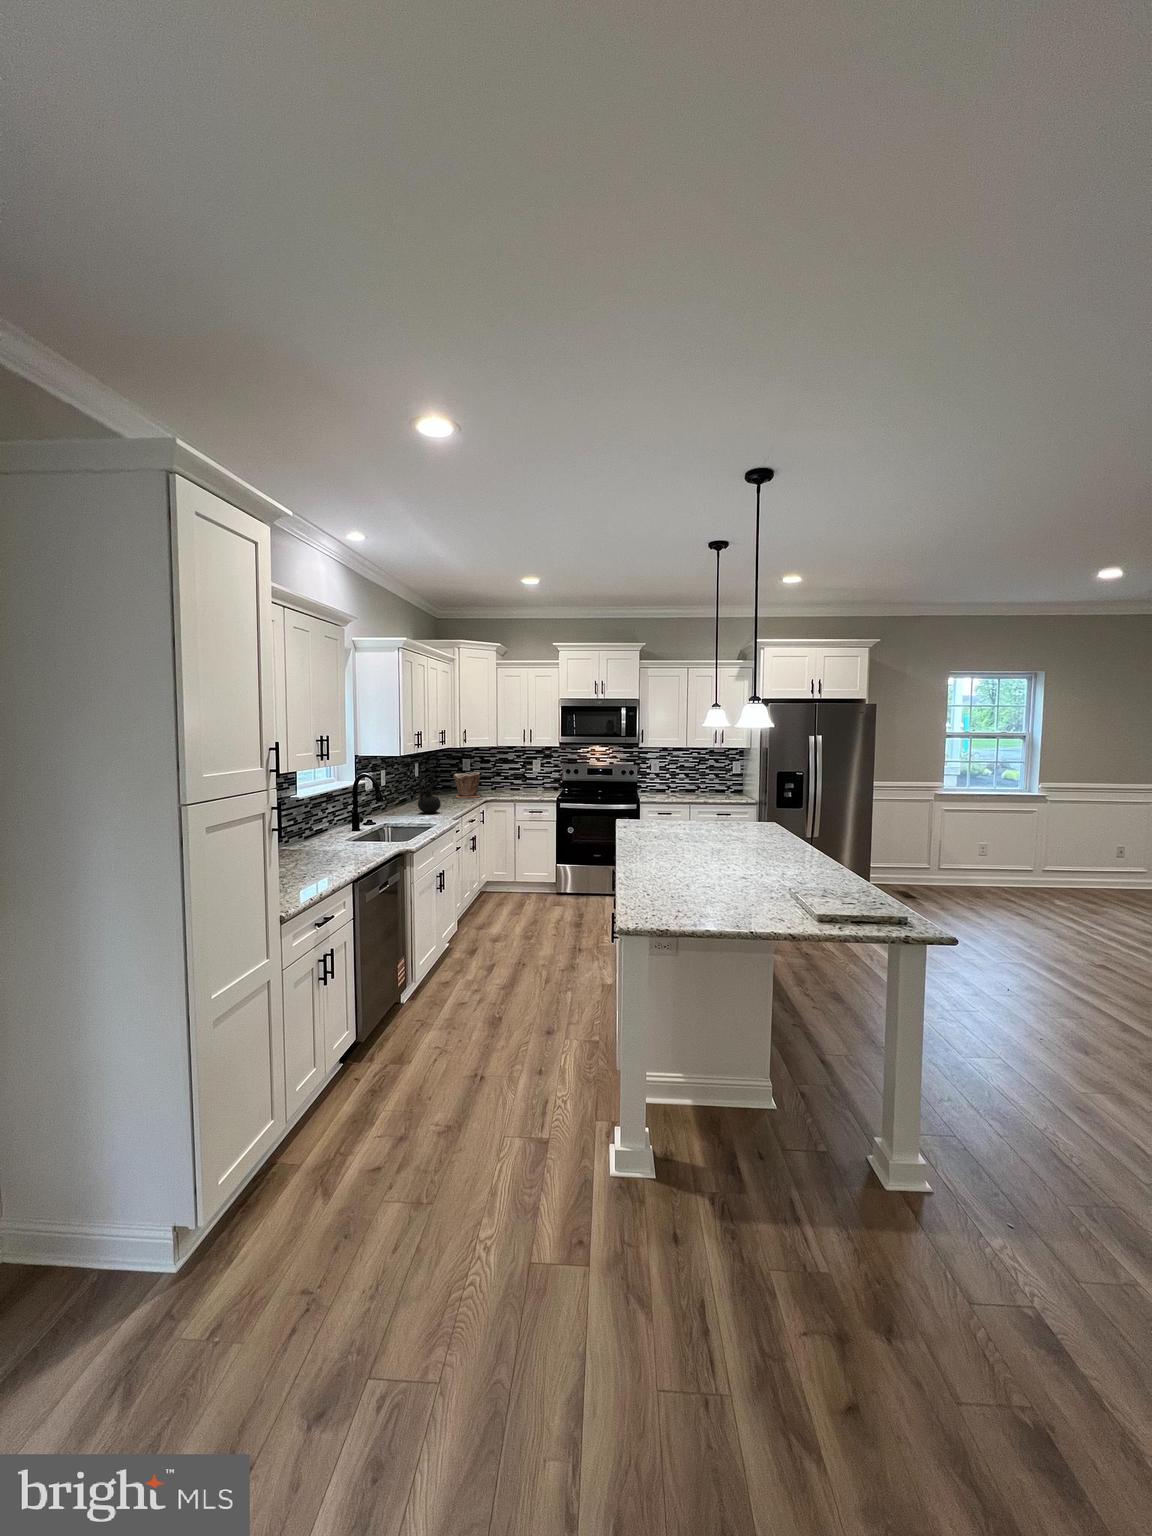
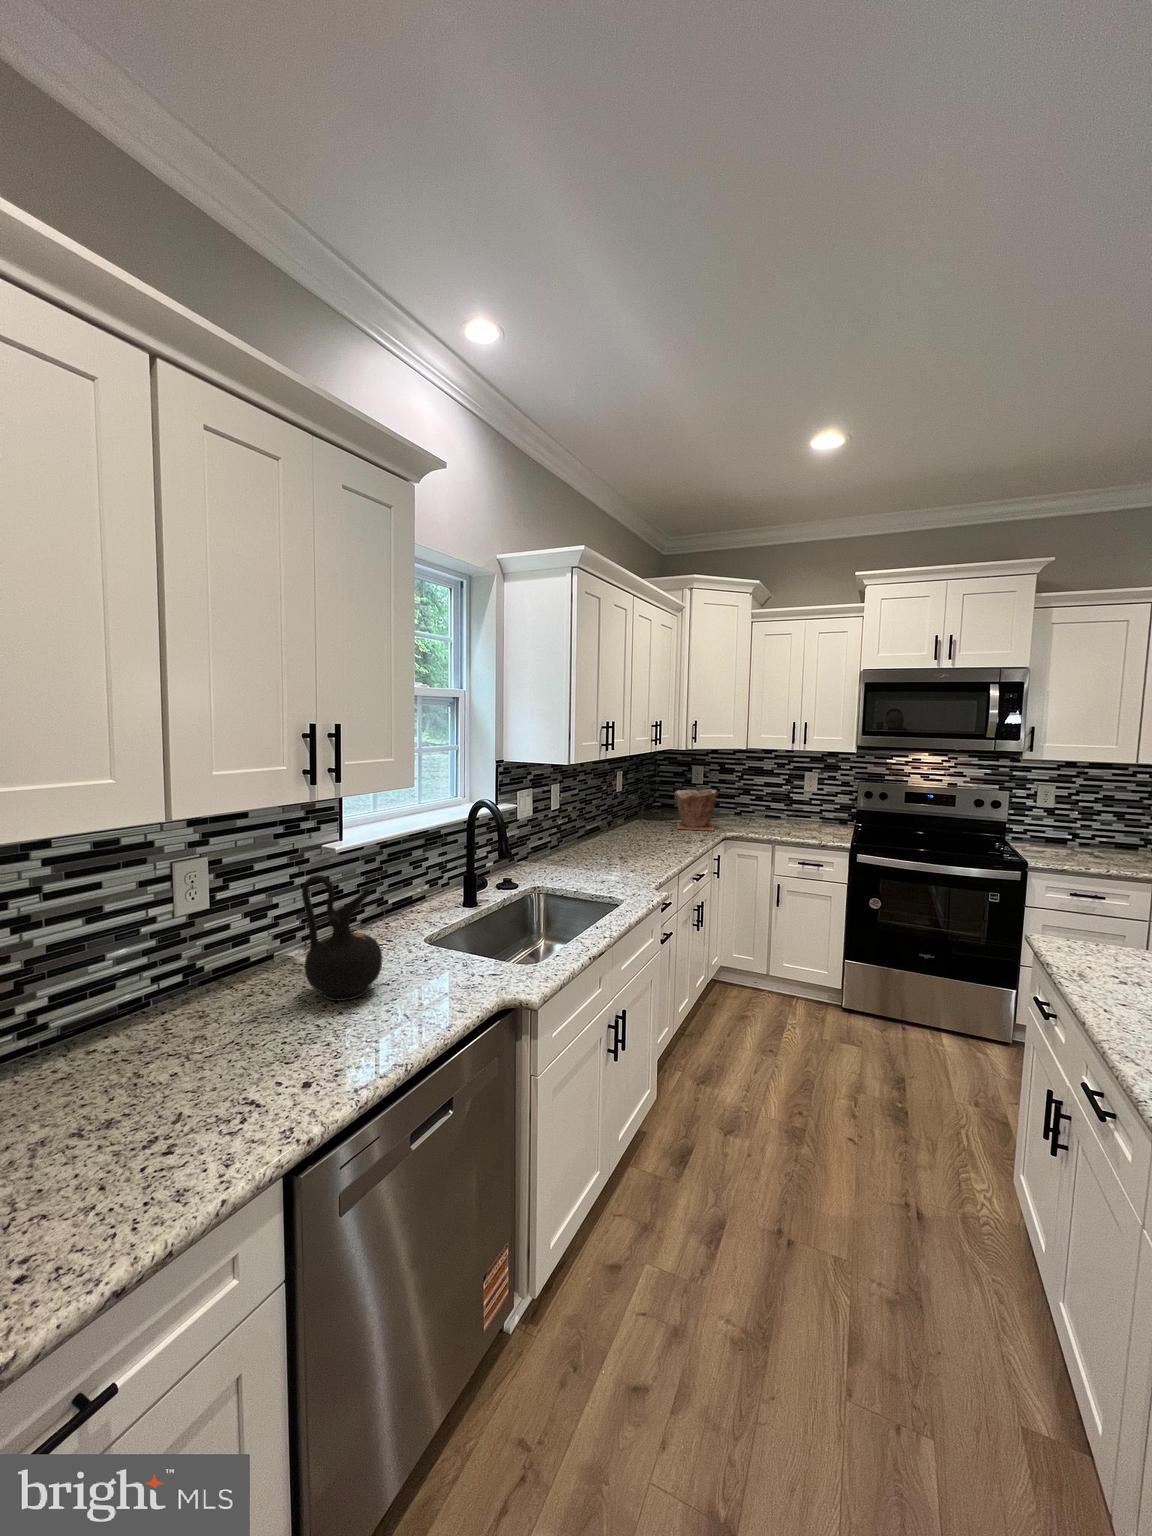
ceramic jug: present [418,777,441,814] -> present [302,875,382,1001]

